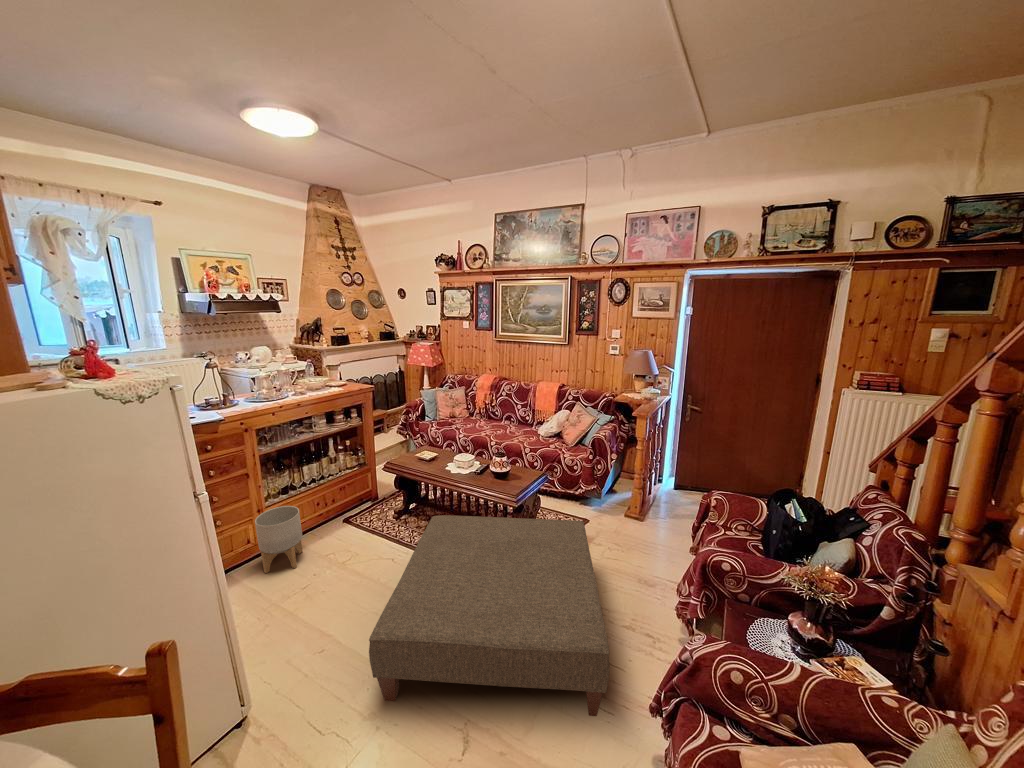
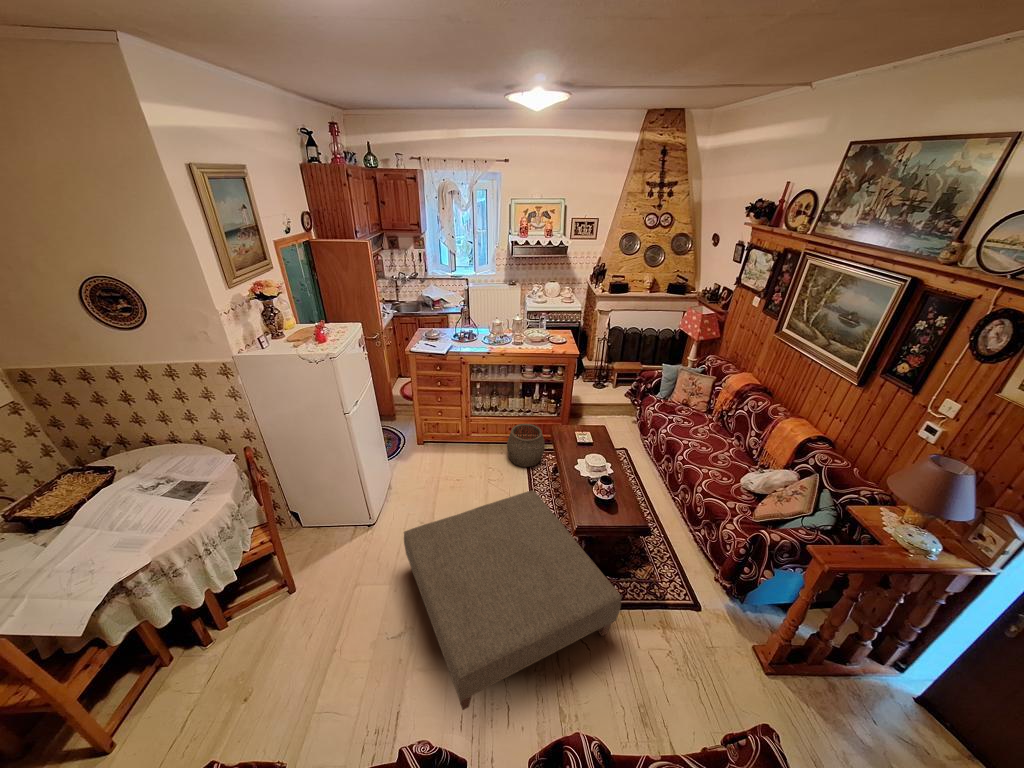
woven basket: none [328,482,378,535] -> present [507,424,545,467]
planter: present [255,506,303,573] -> none [454,417,482,463]

